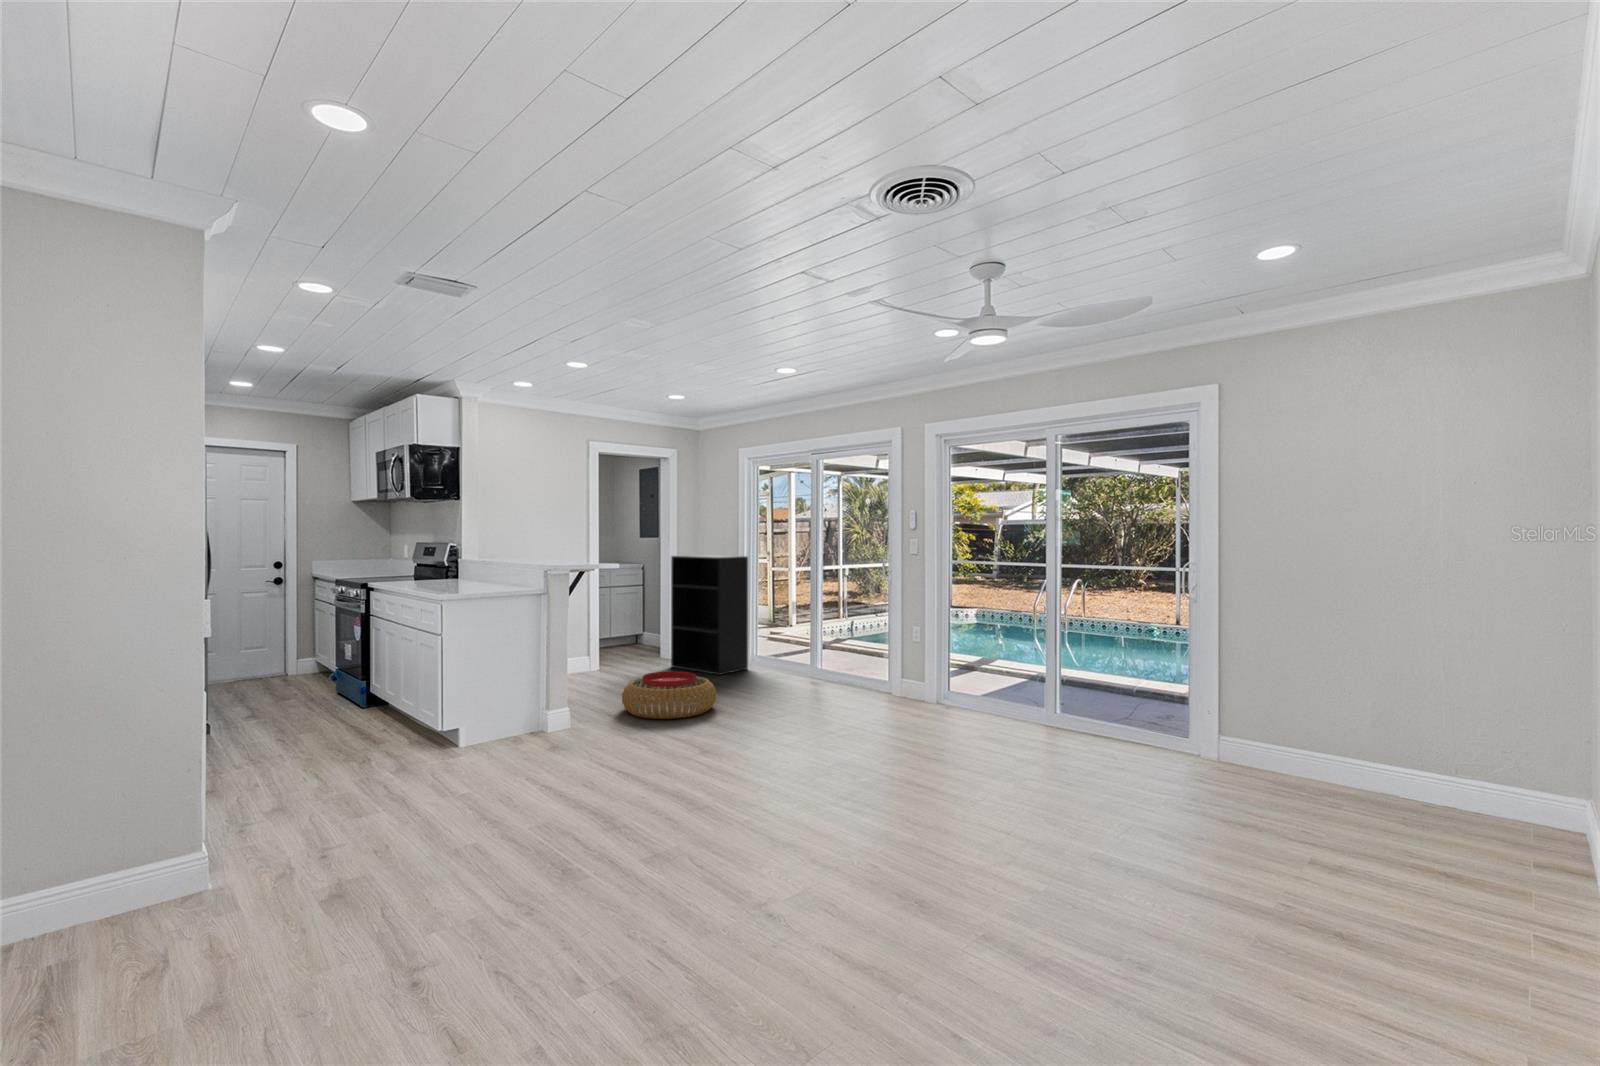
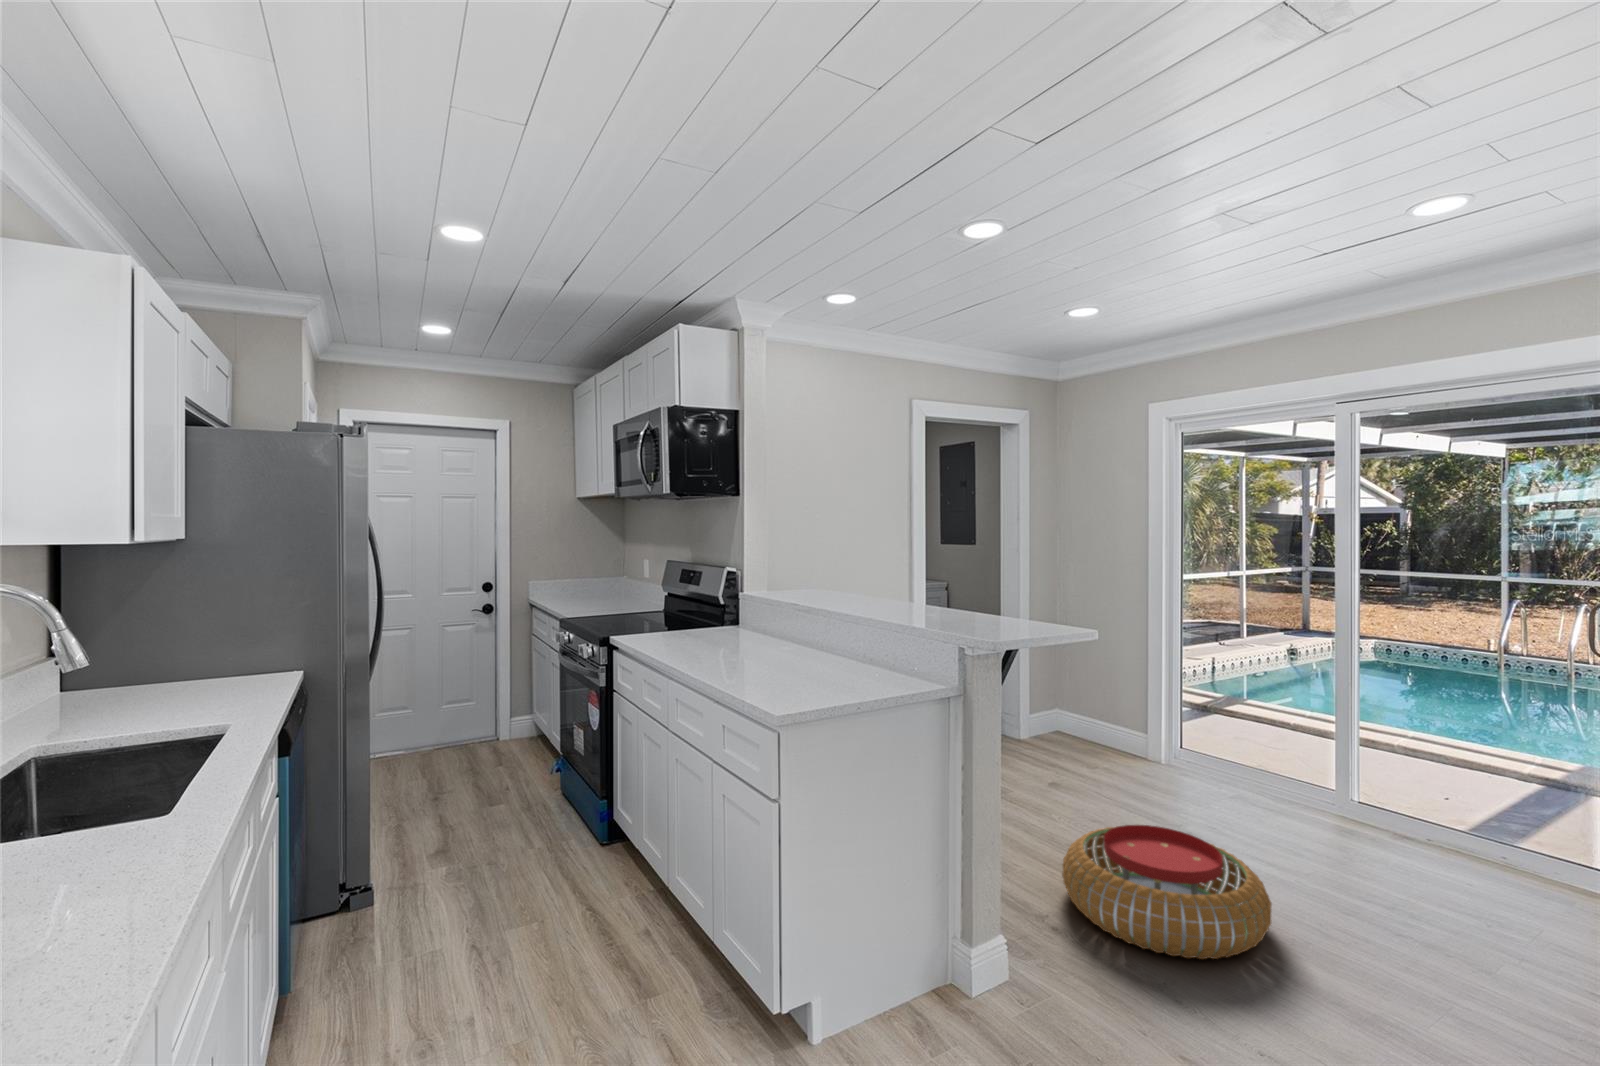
bookshelf: present [671,555,748,675] -> none [1036,579,1177,789]

